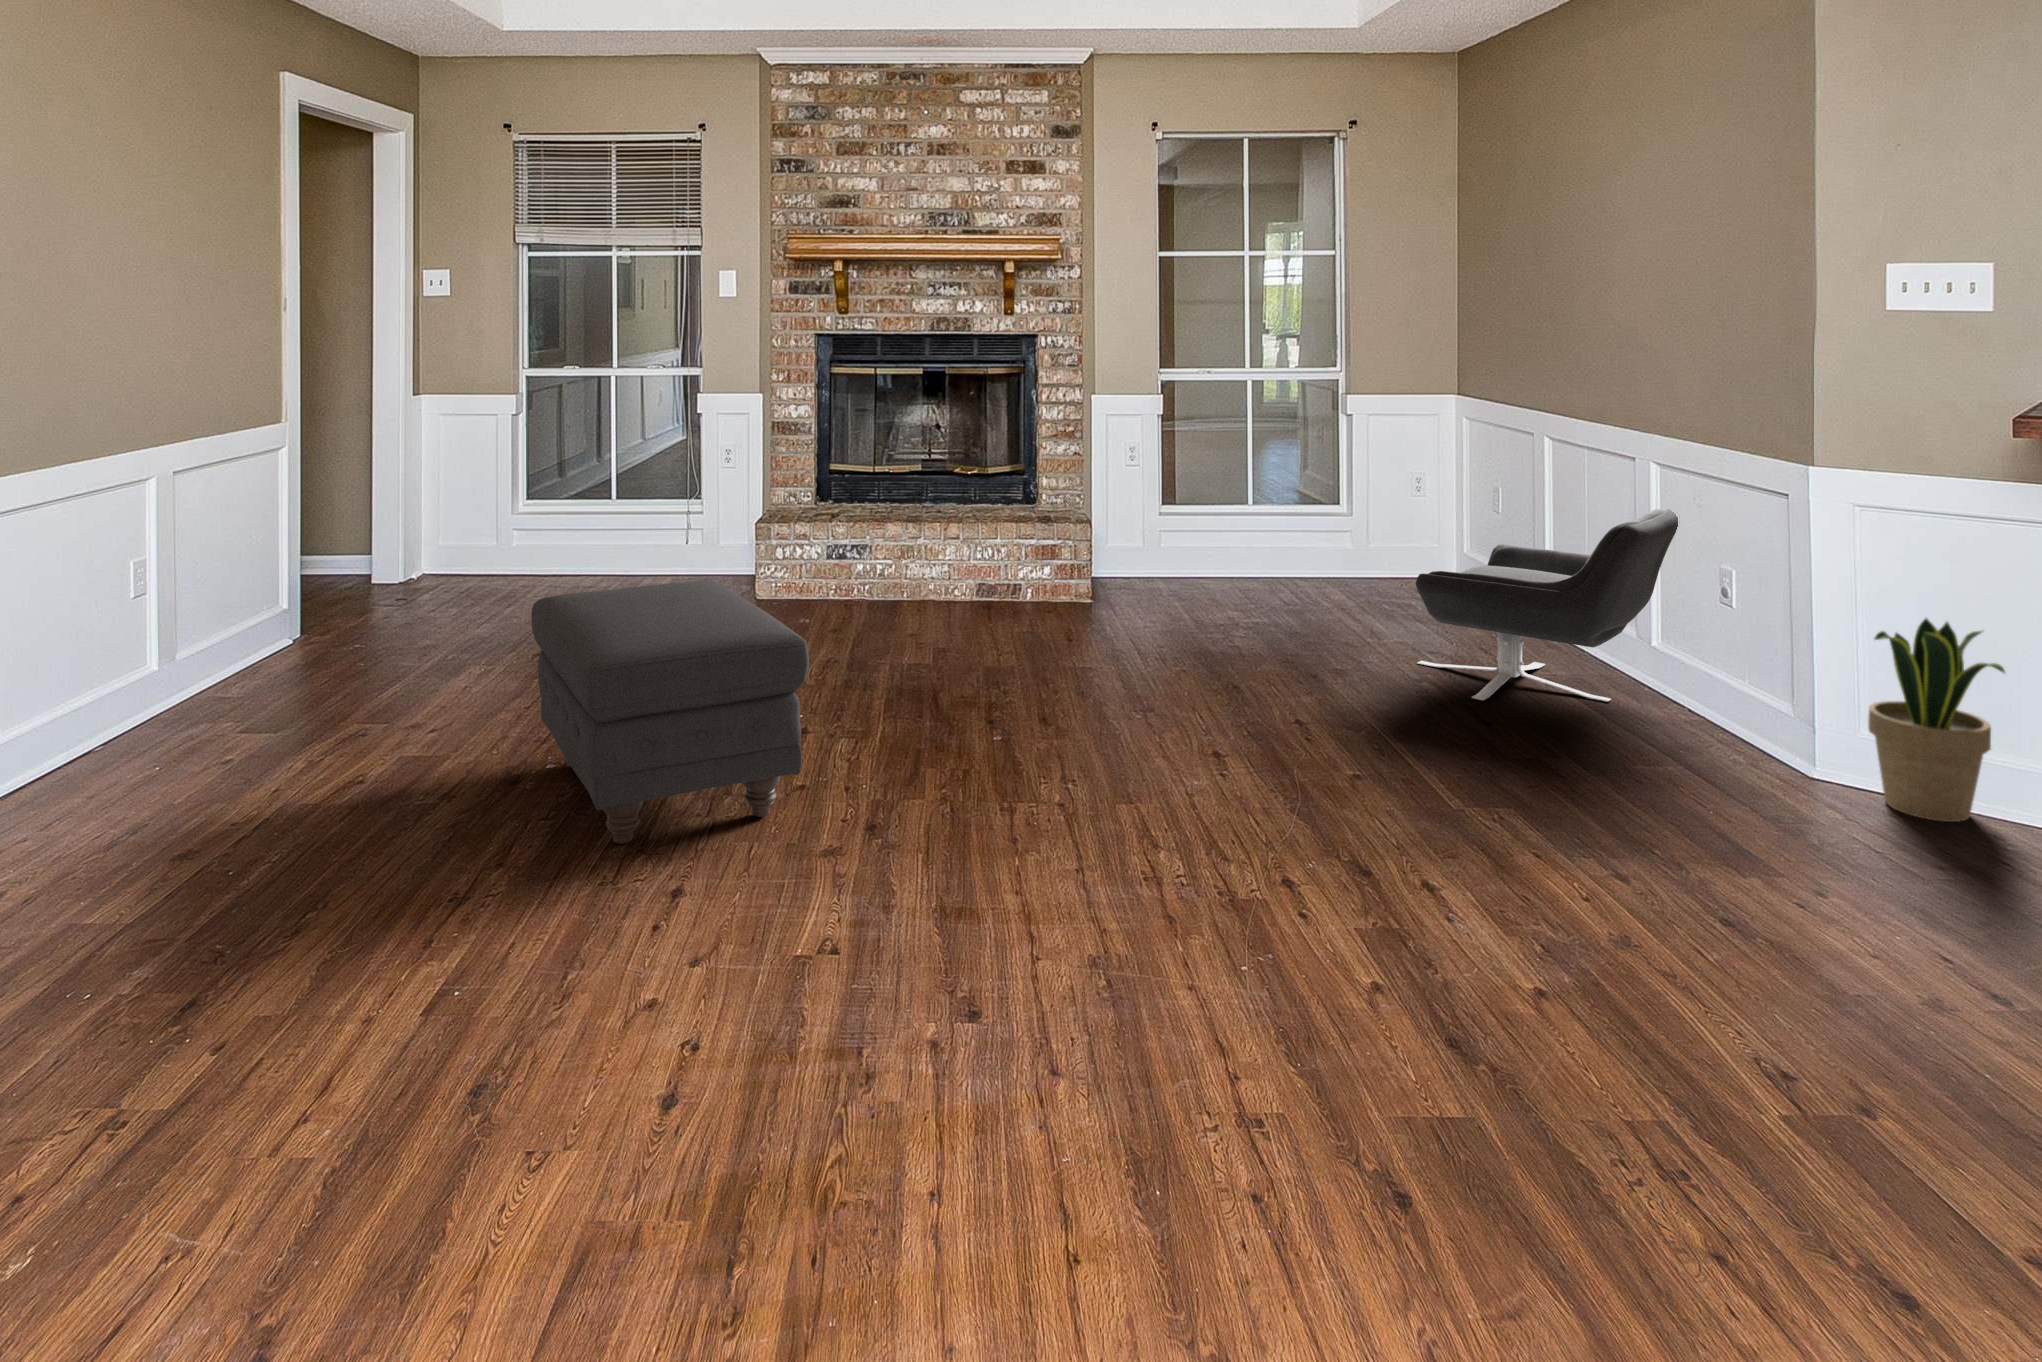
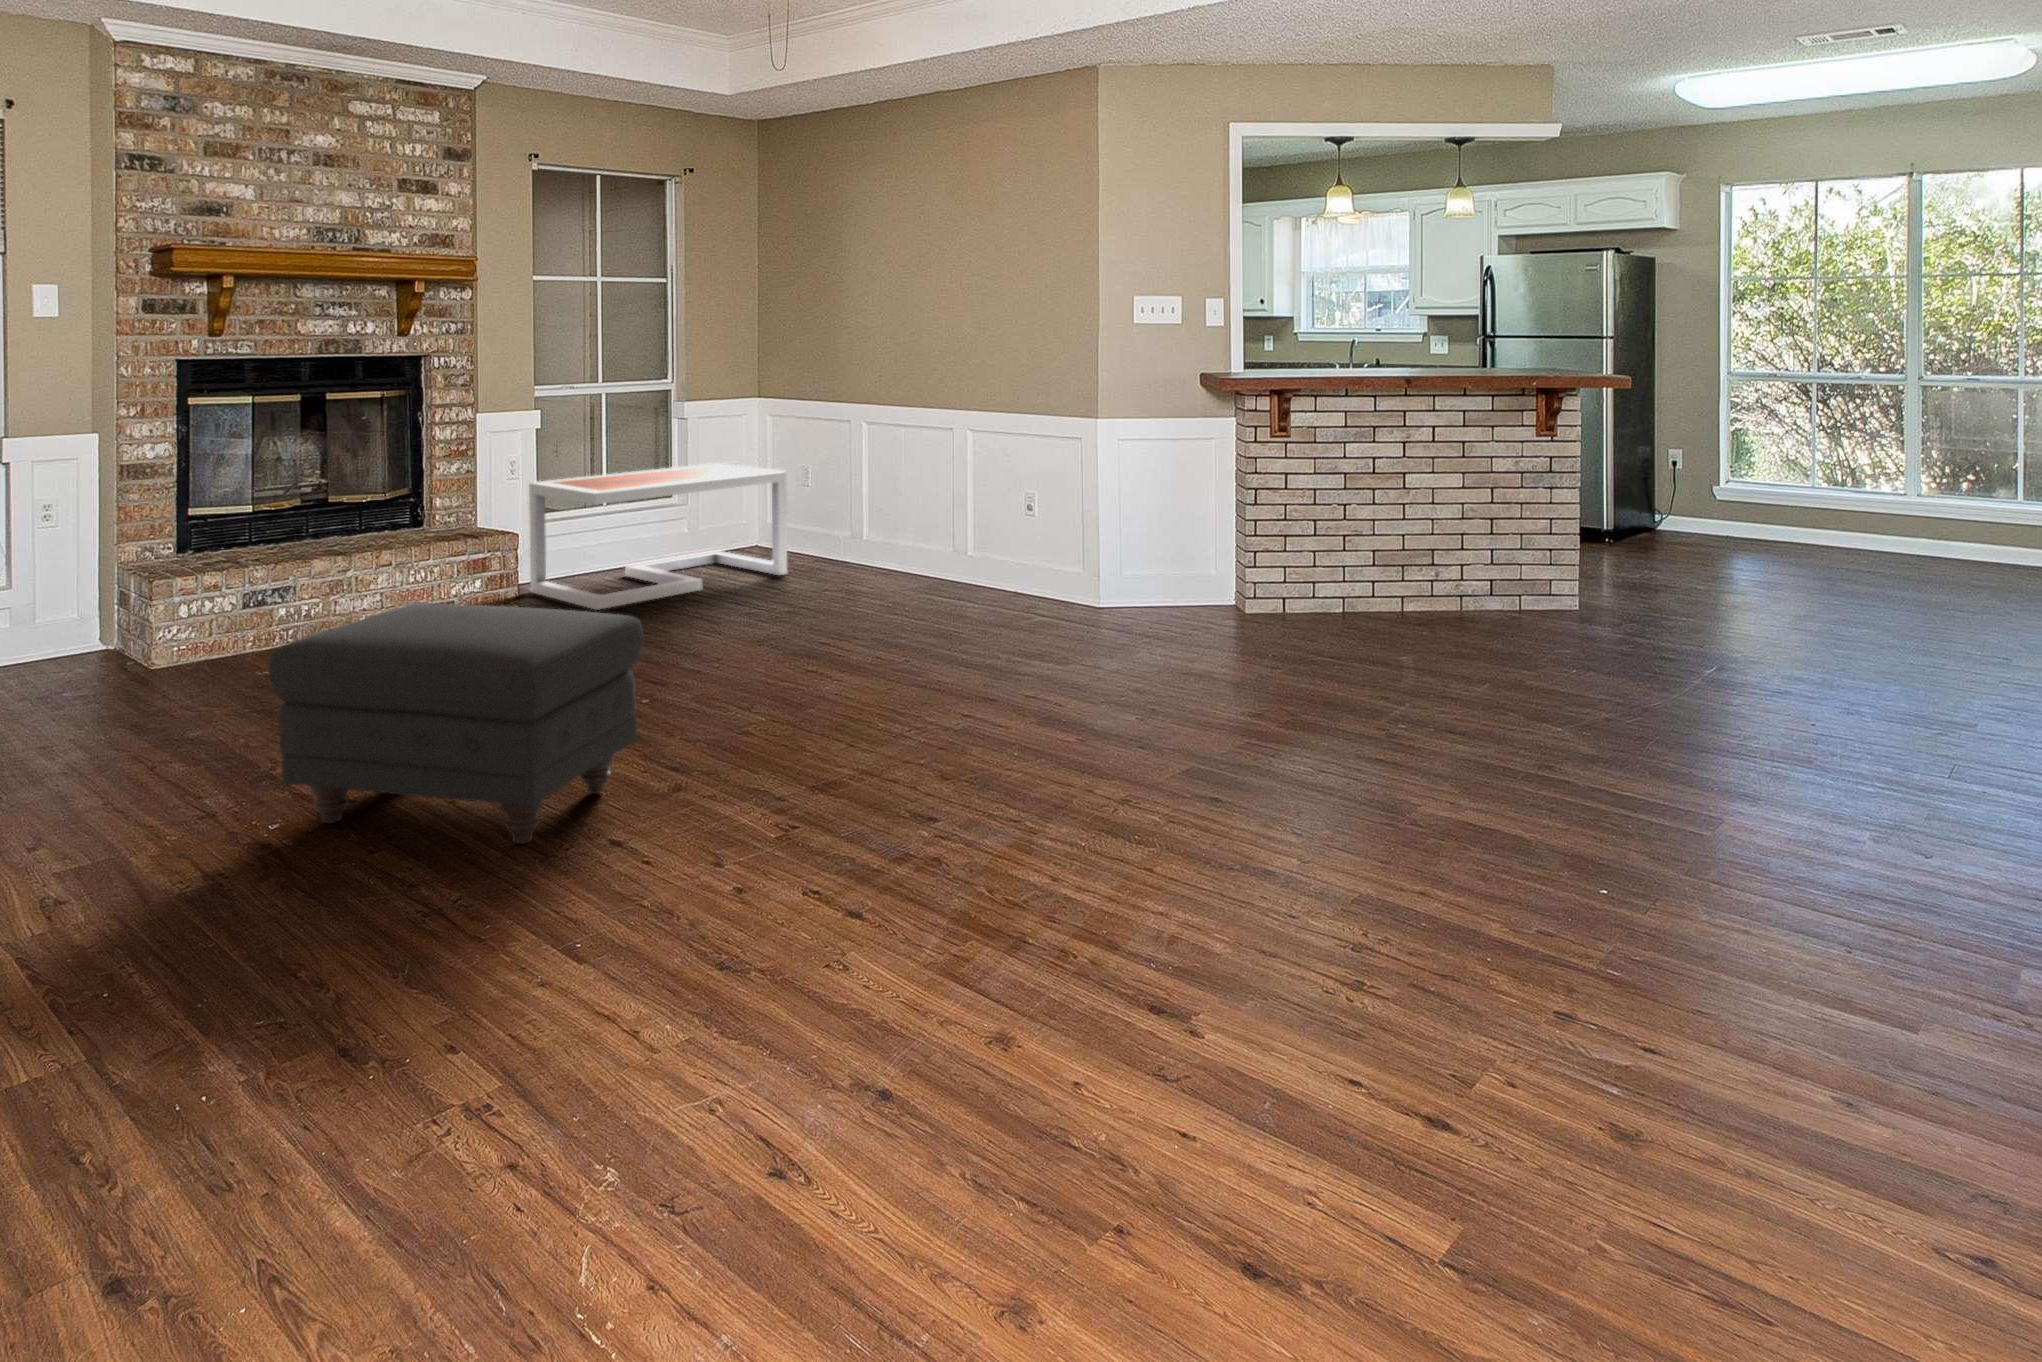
coffee table: none [1130,471,1422,620] -> present [529,463,787,610]
lounge chair: present [1415,509,1678,702] -> none [835,458,1004,609]
potted plant: present [1868,619,2005,822] -> none [1142,497,1207,612]

